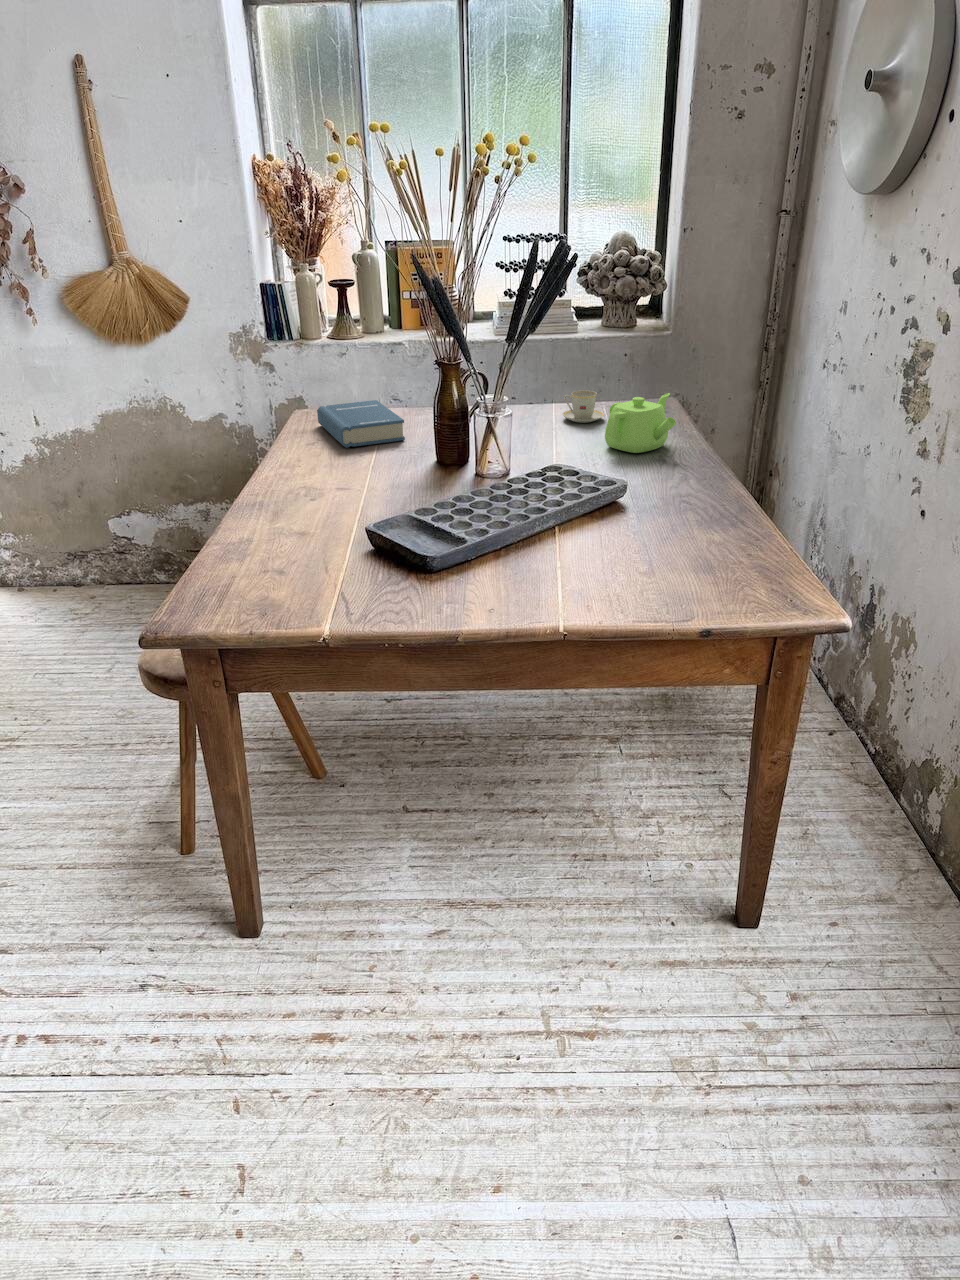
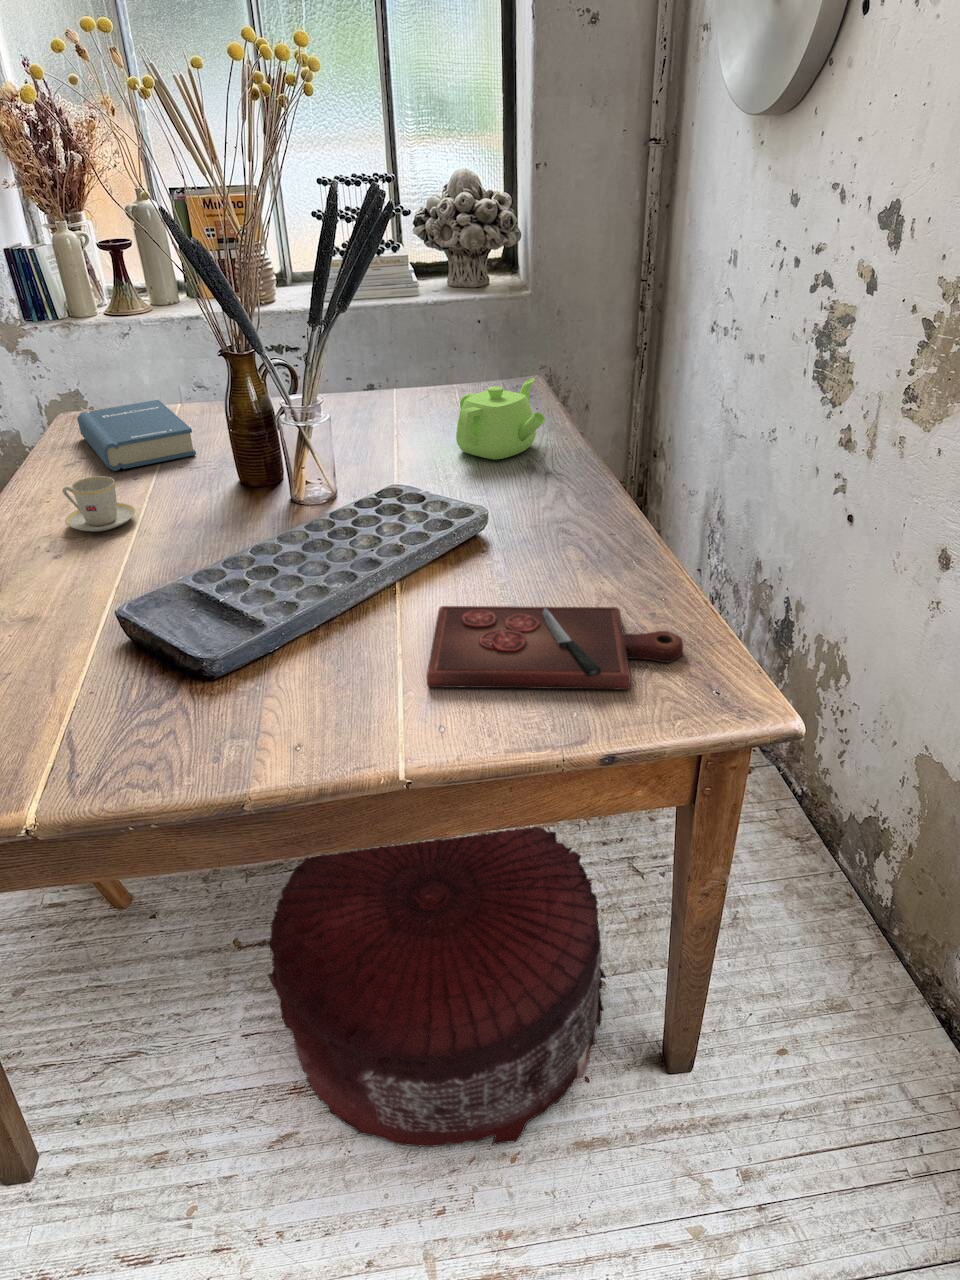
teacup: present [563,390,604,423] -> present [62,476,136,531]
cutting board: none [577,539,764,595] -> present [427,606,683,689]
pouf: none [436,712,693,952] -> present [268,827,605,1147]

